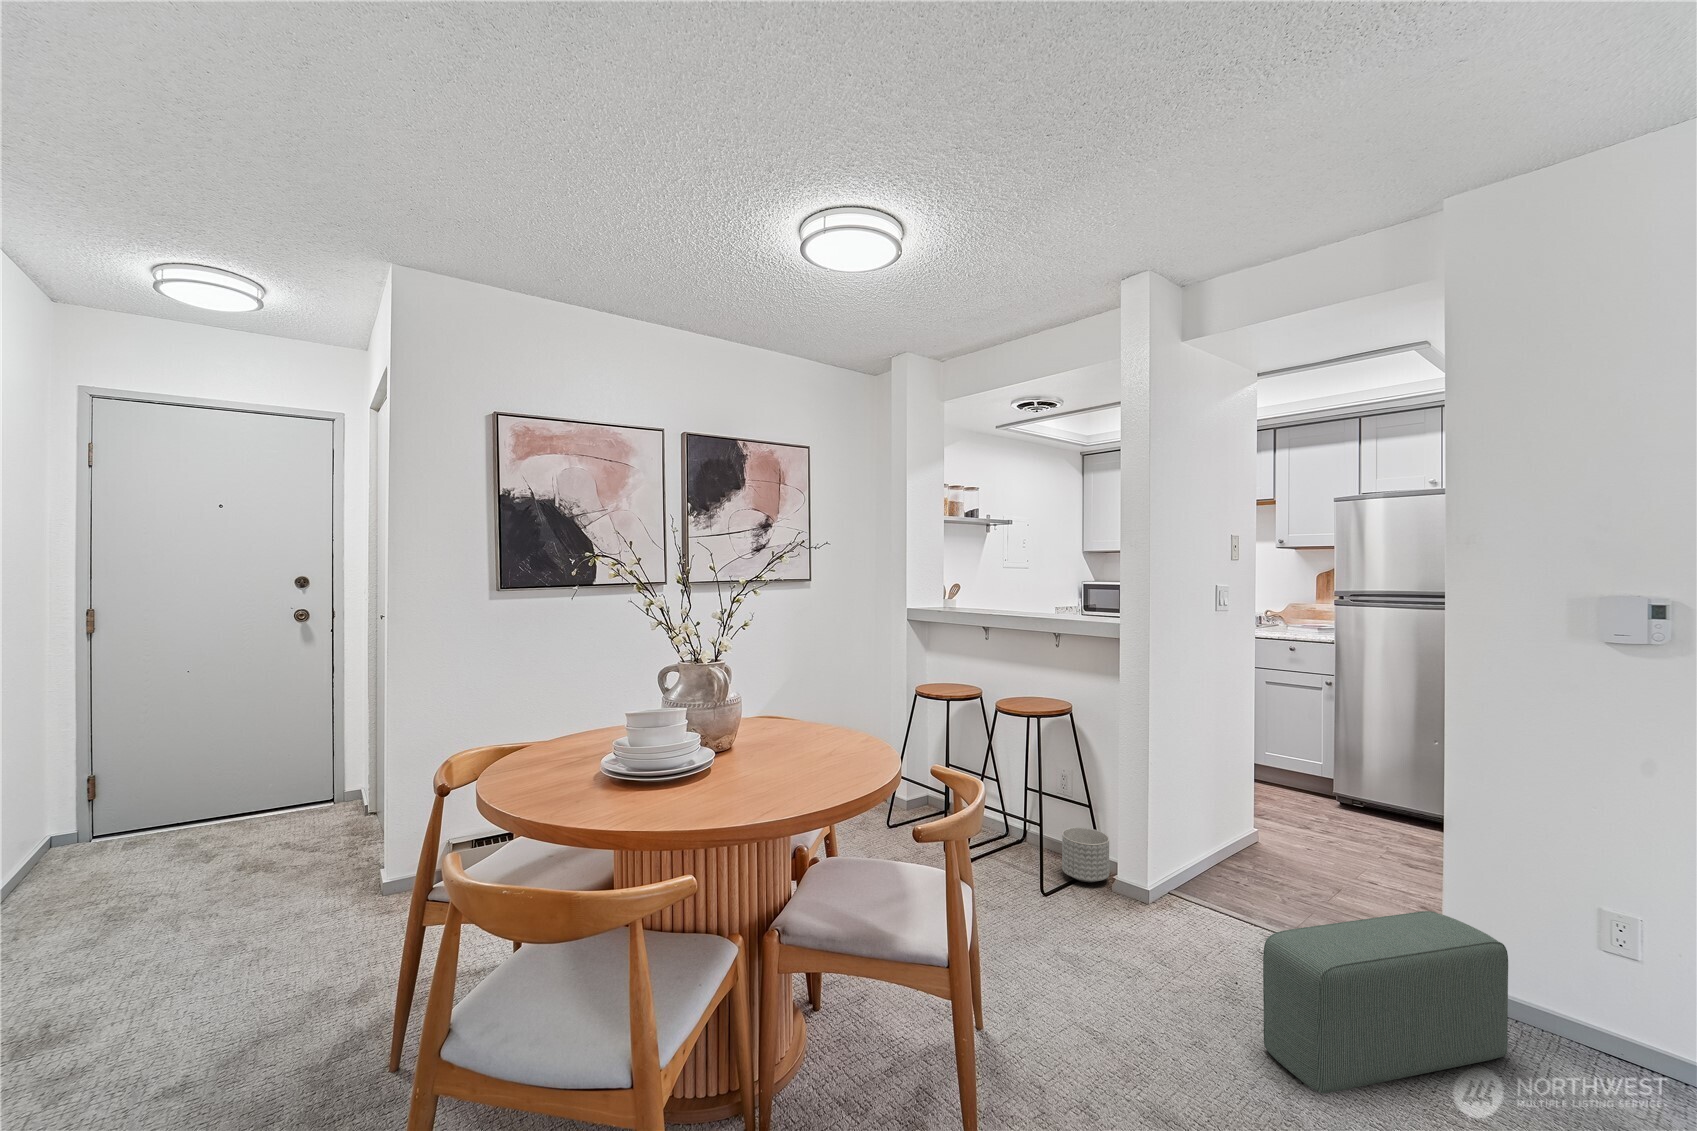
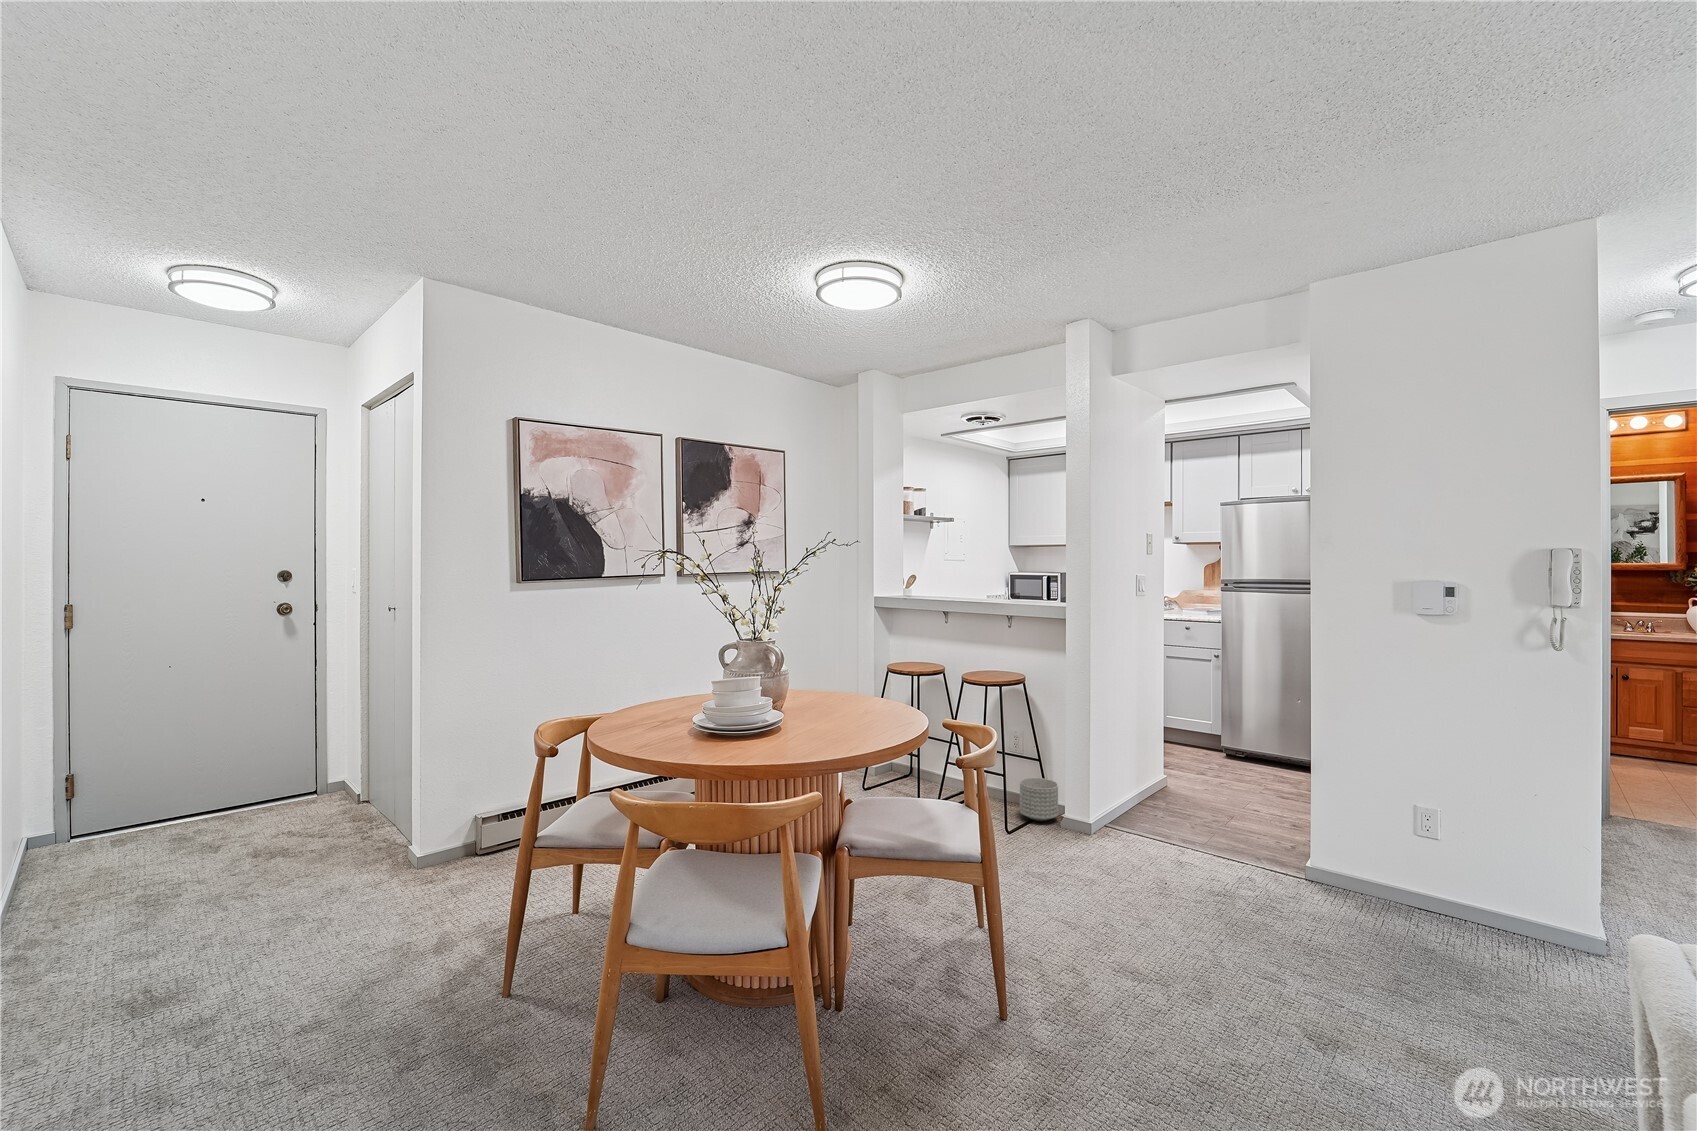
pouf: present [1263,911,1508,1093] -> none [1188,811,1349,936]

